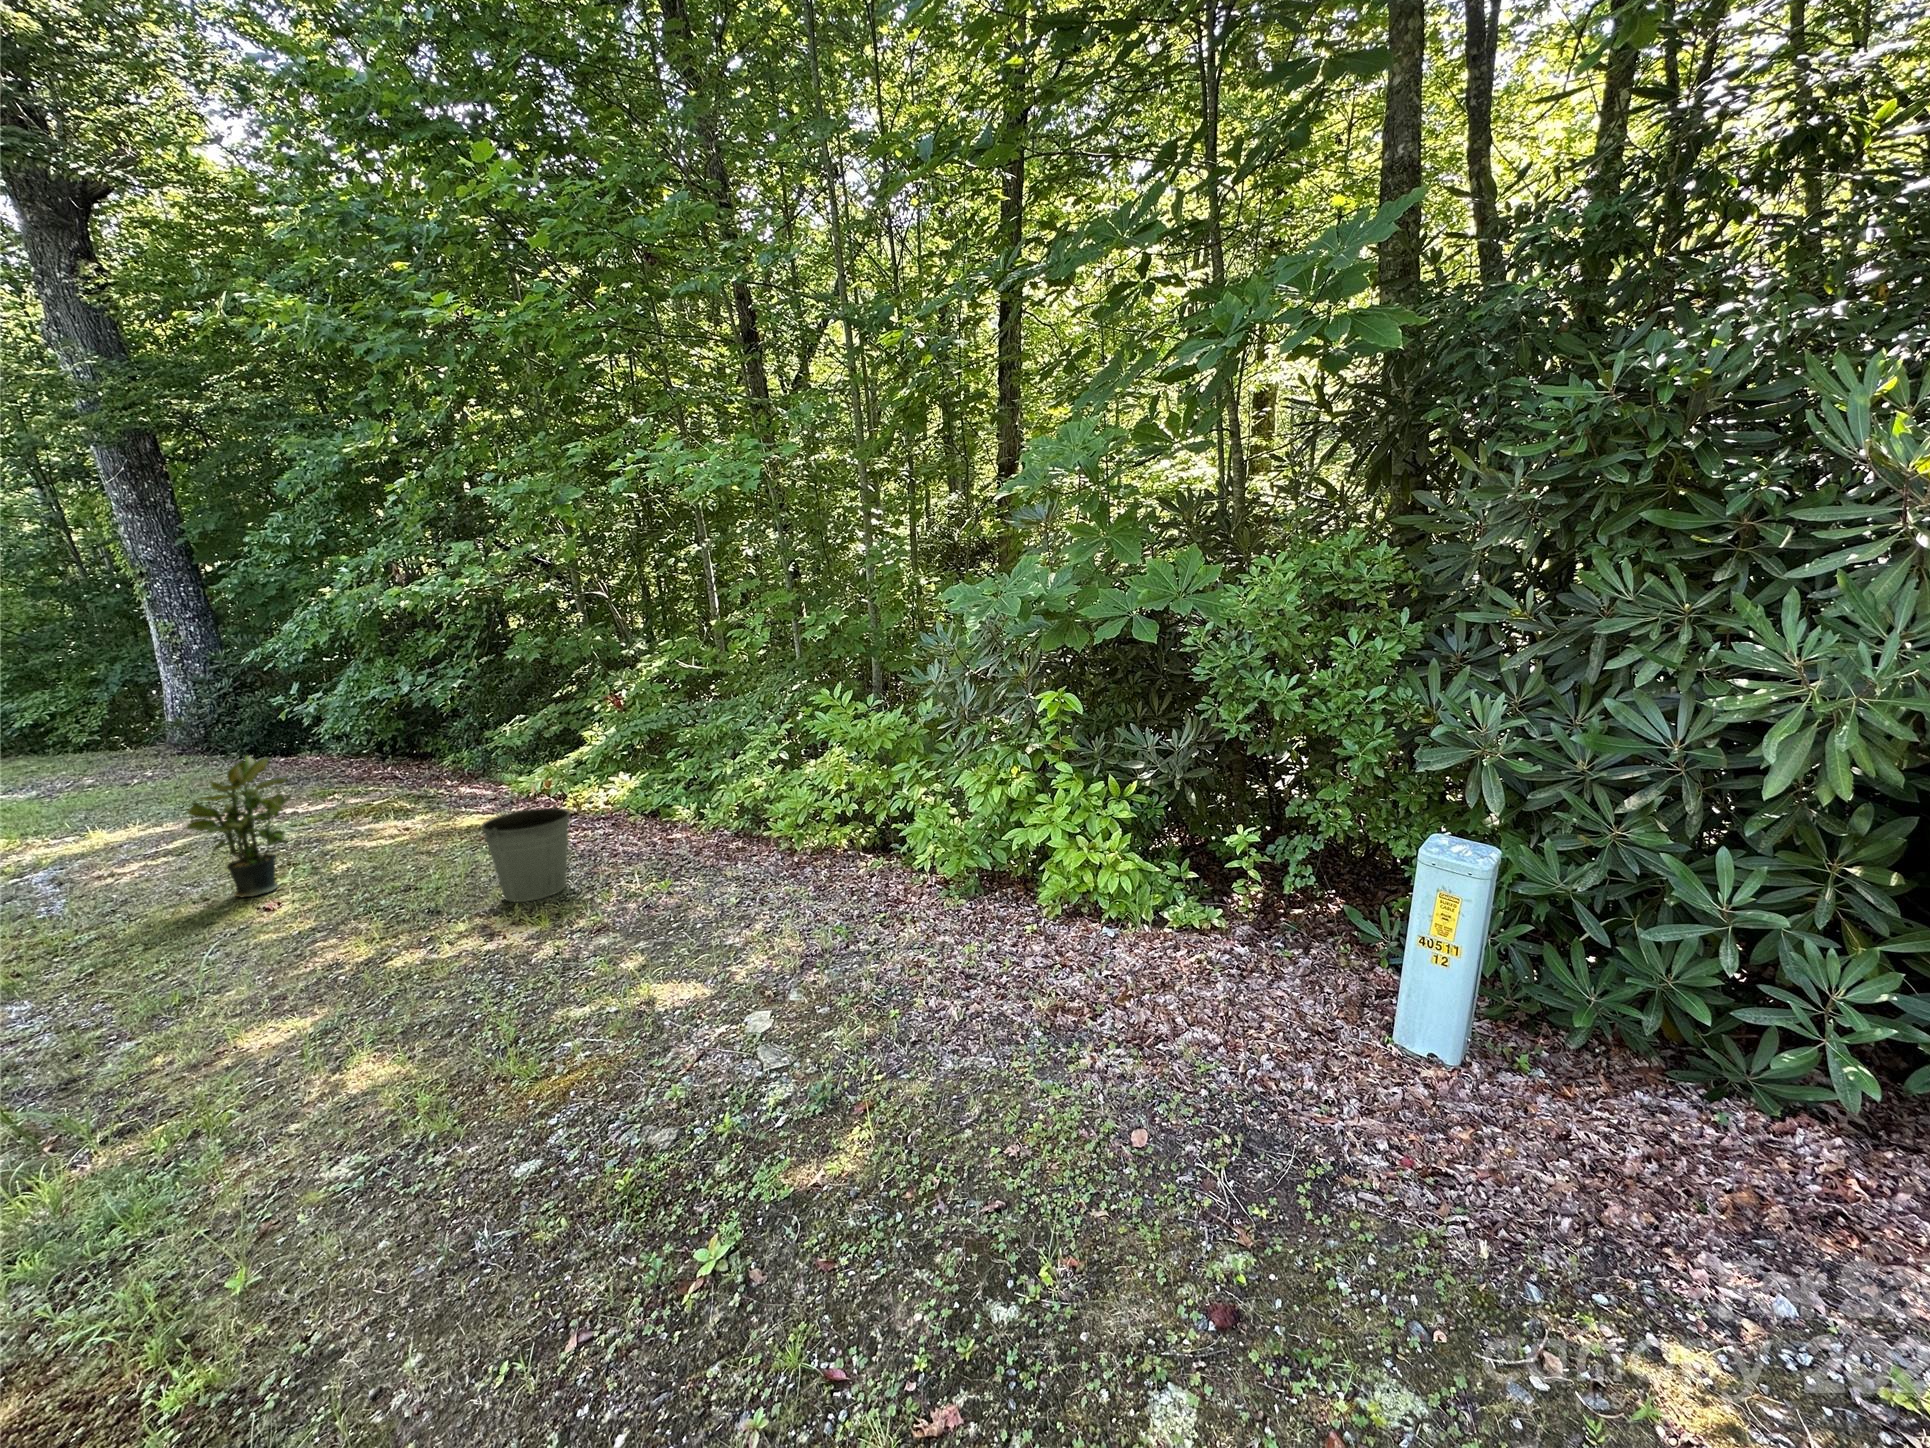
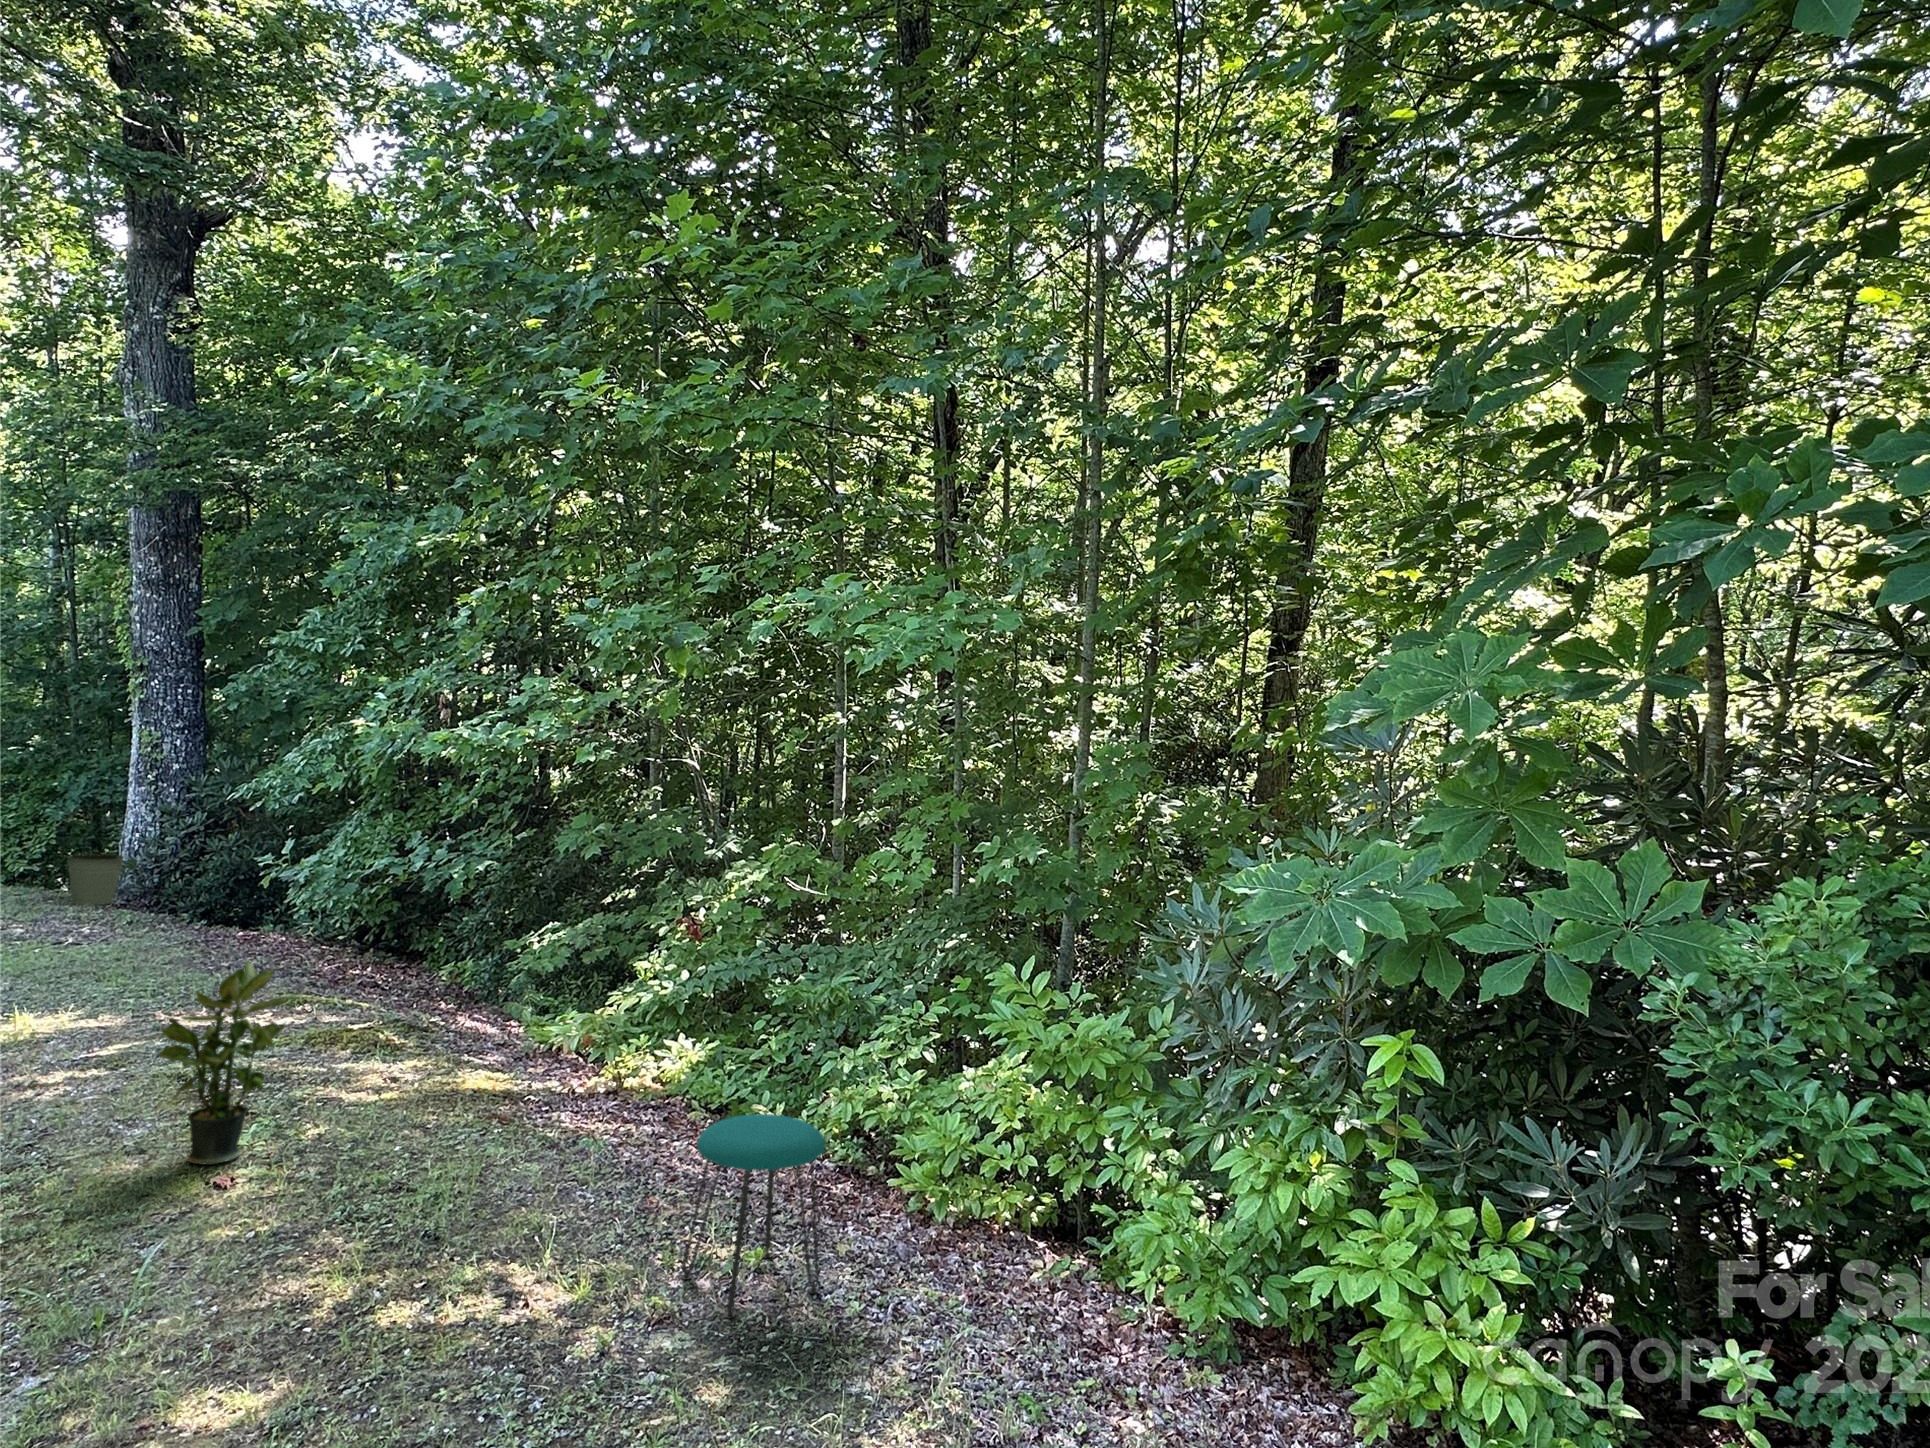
stool: none [607,798,710,924] -> present [682,1114,825,1318]
bucket: present [482,805,570,902] -> present [69,853,124,905]

